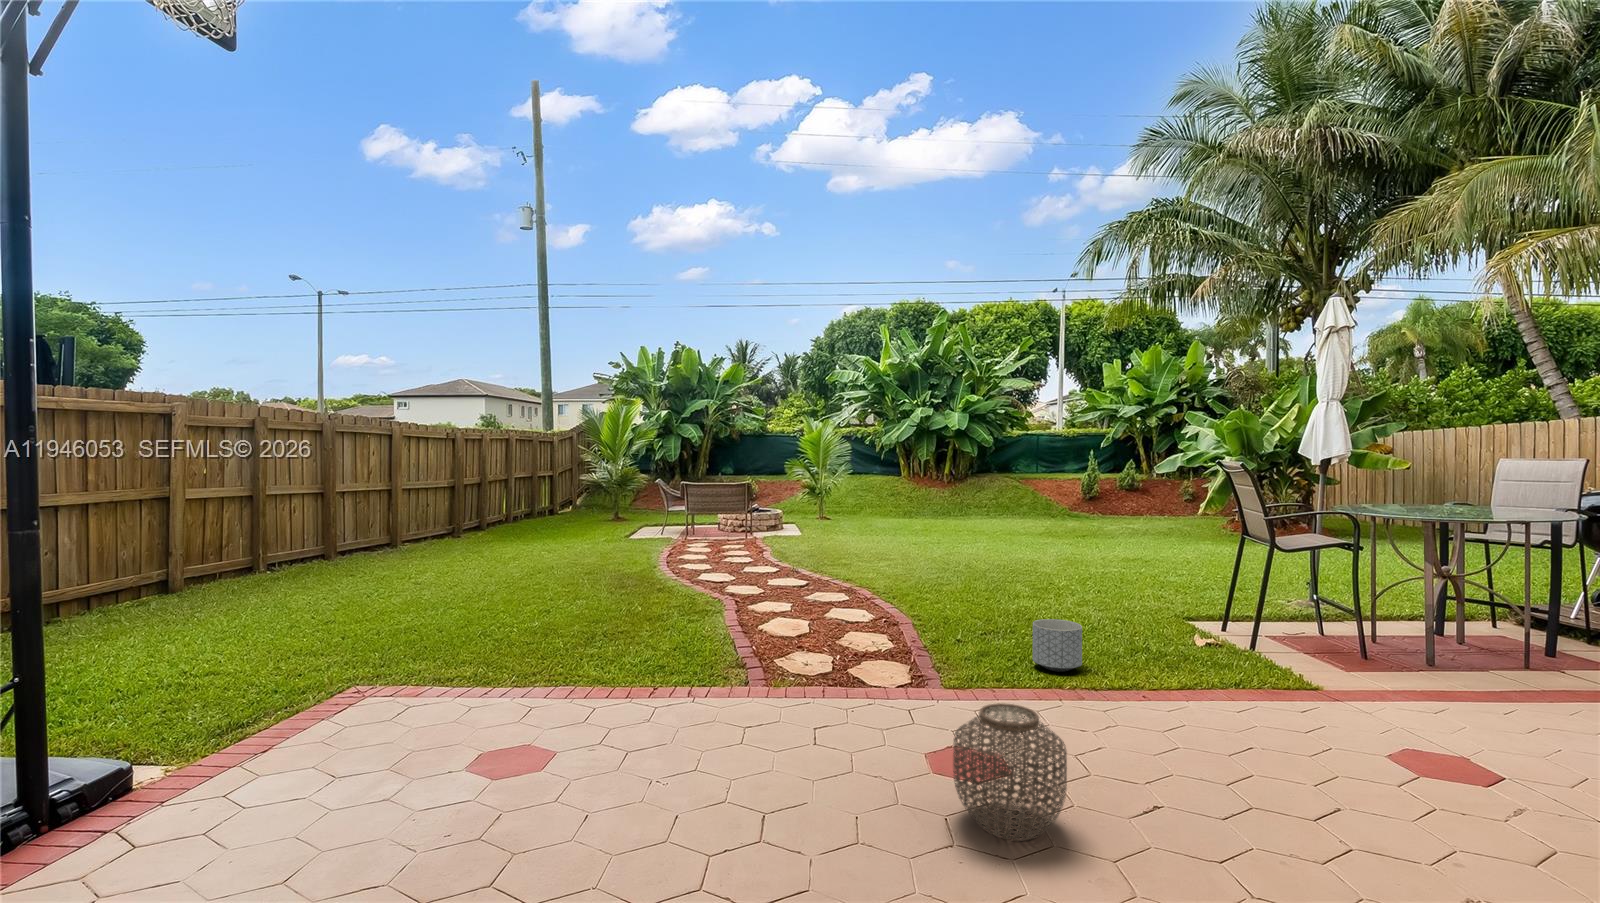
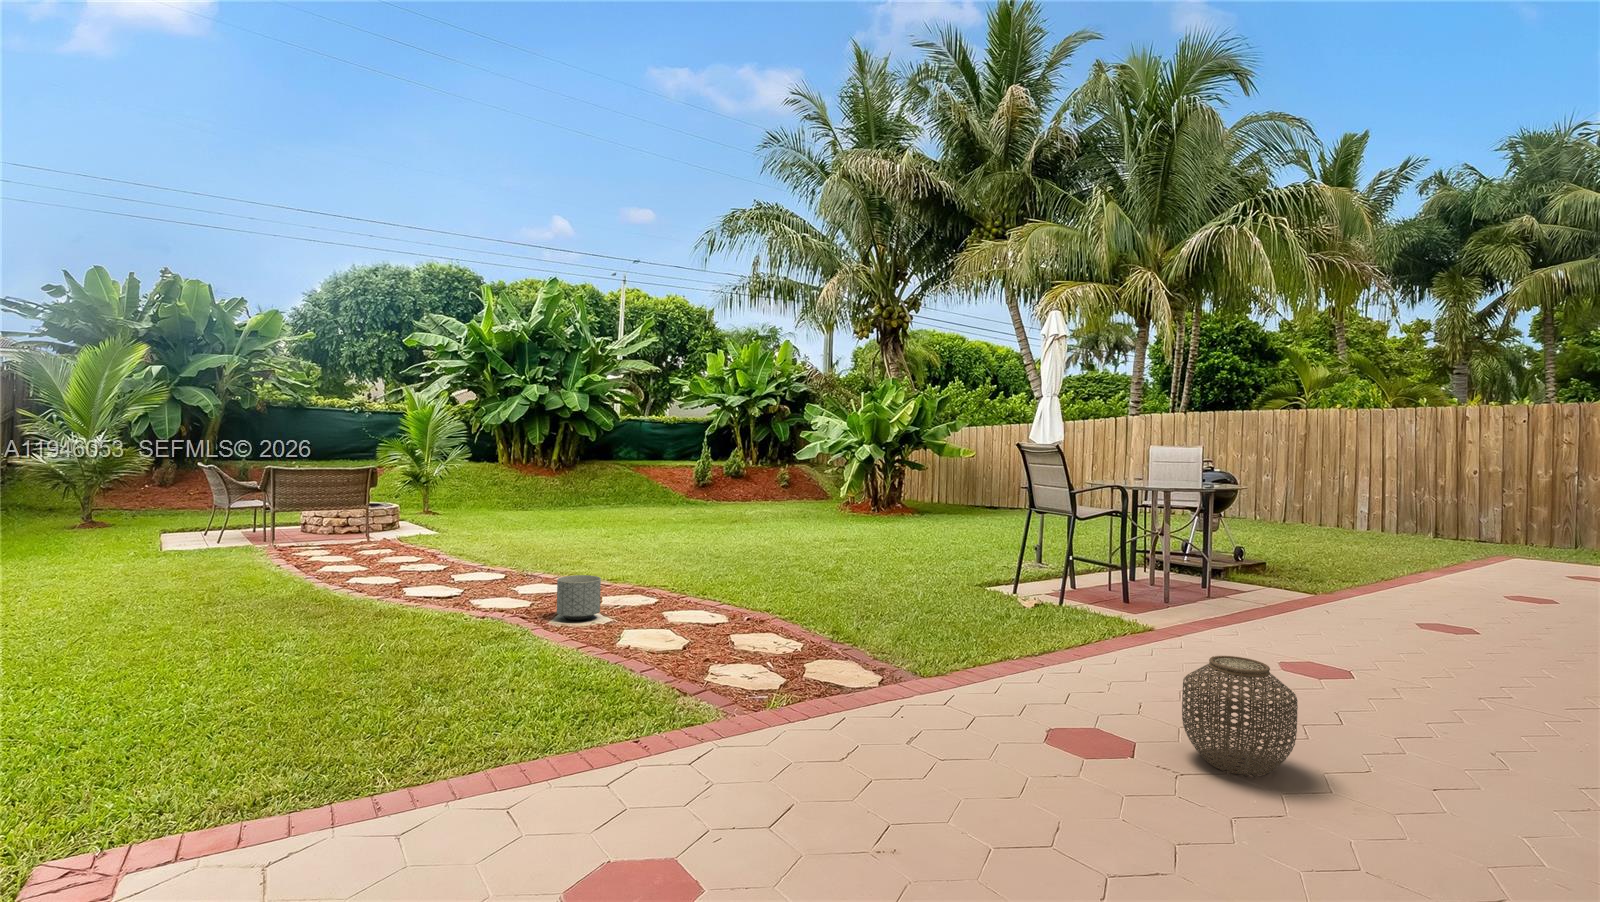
planter: present [1033,619,1082,672] -> present [557,575,601,620]

